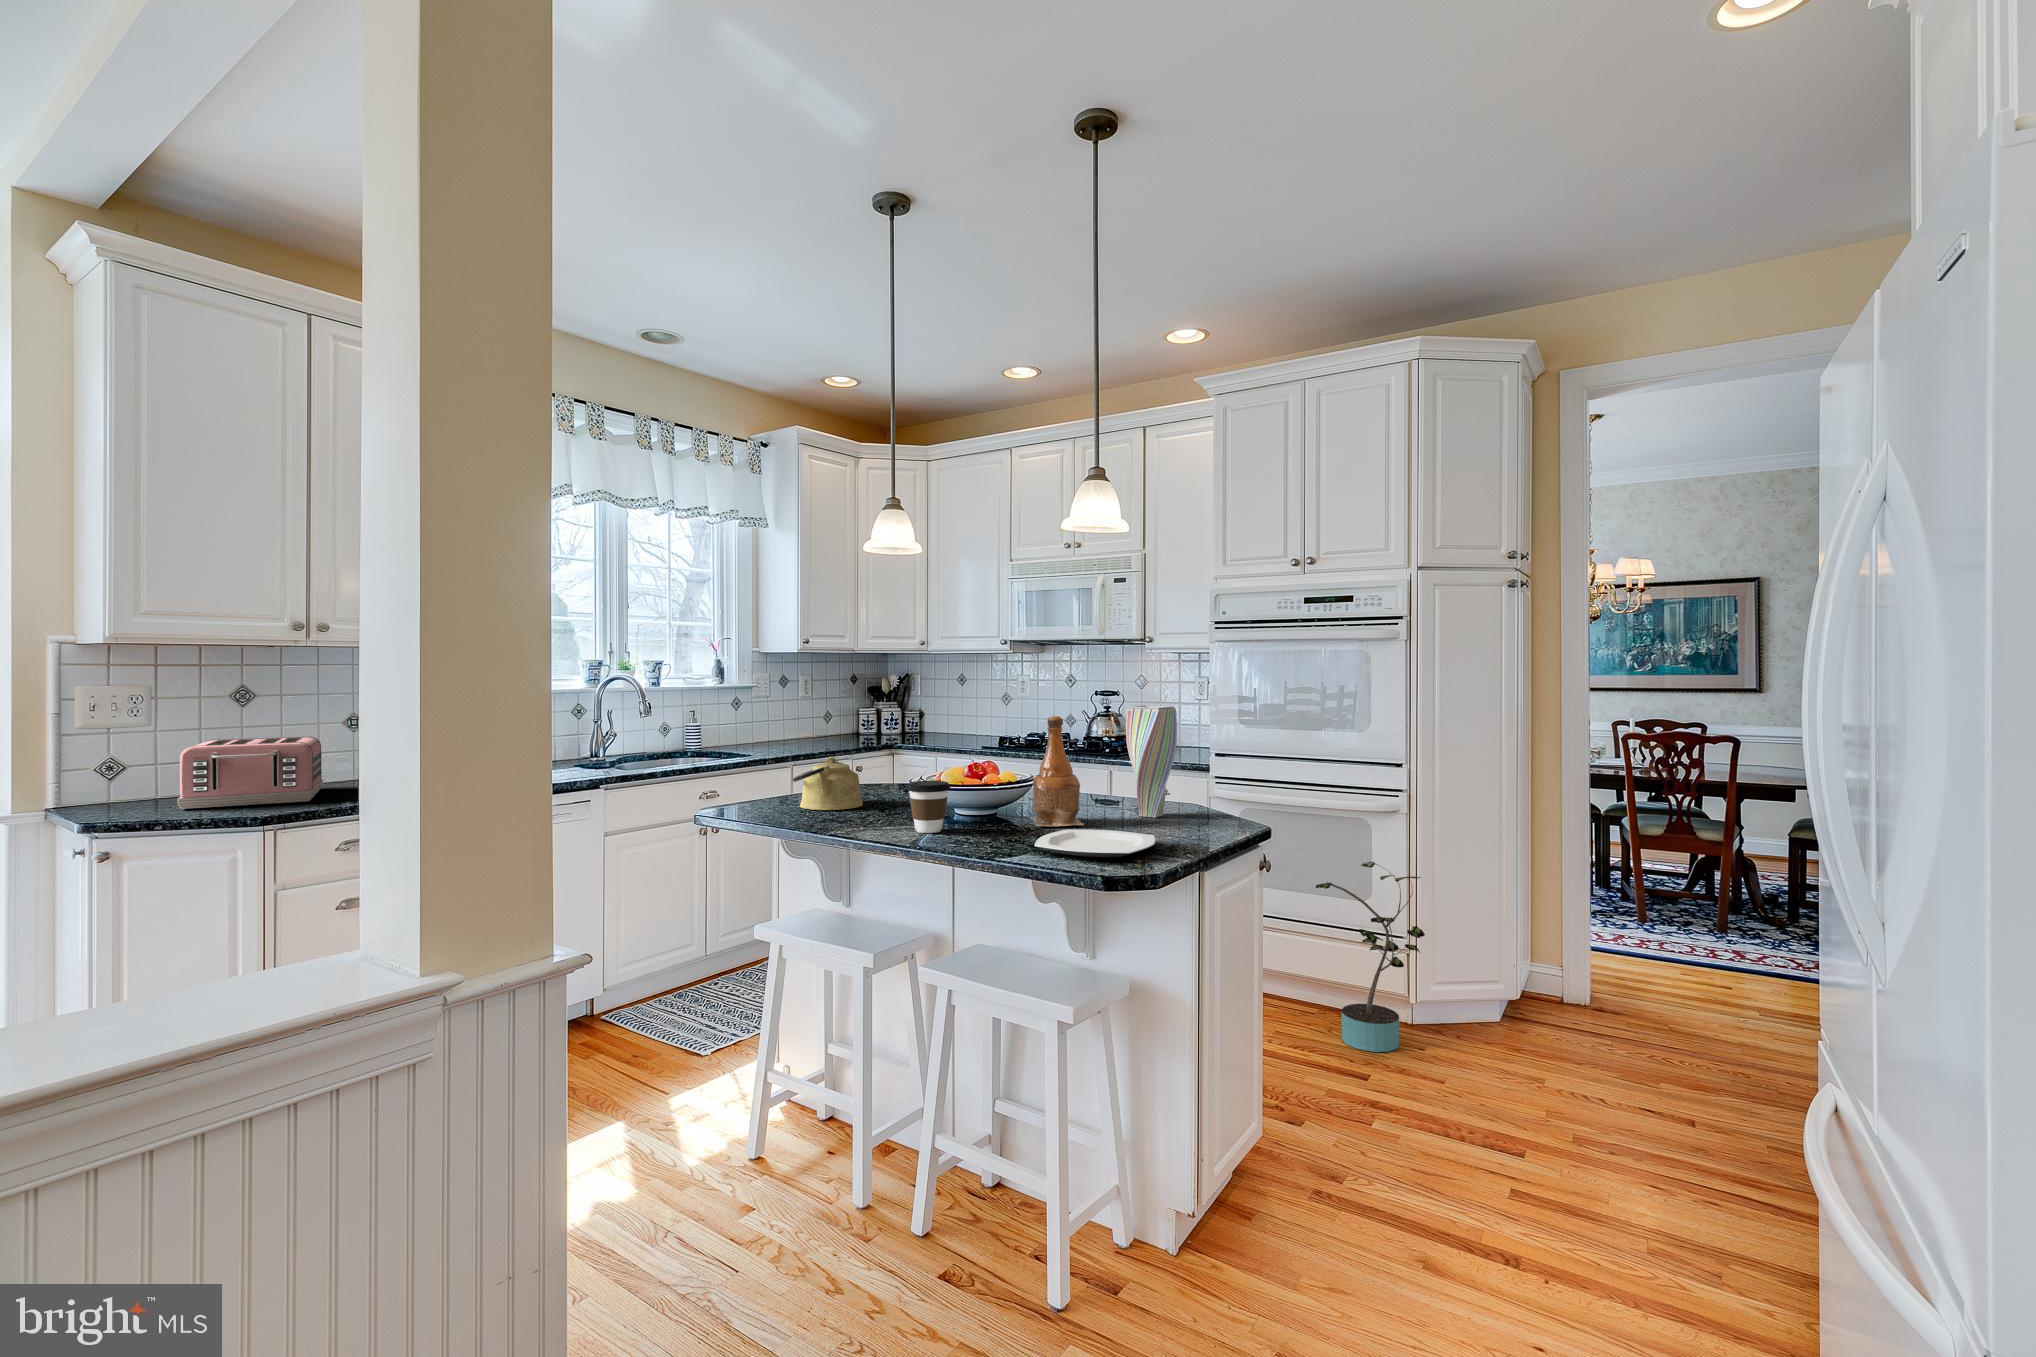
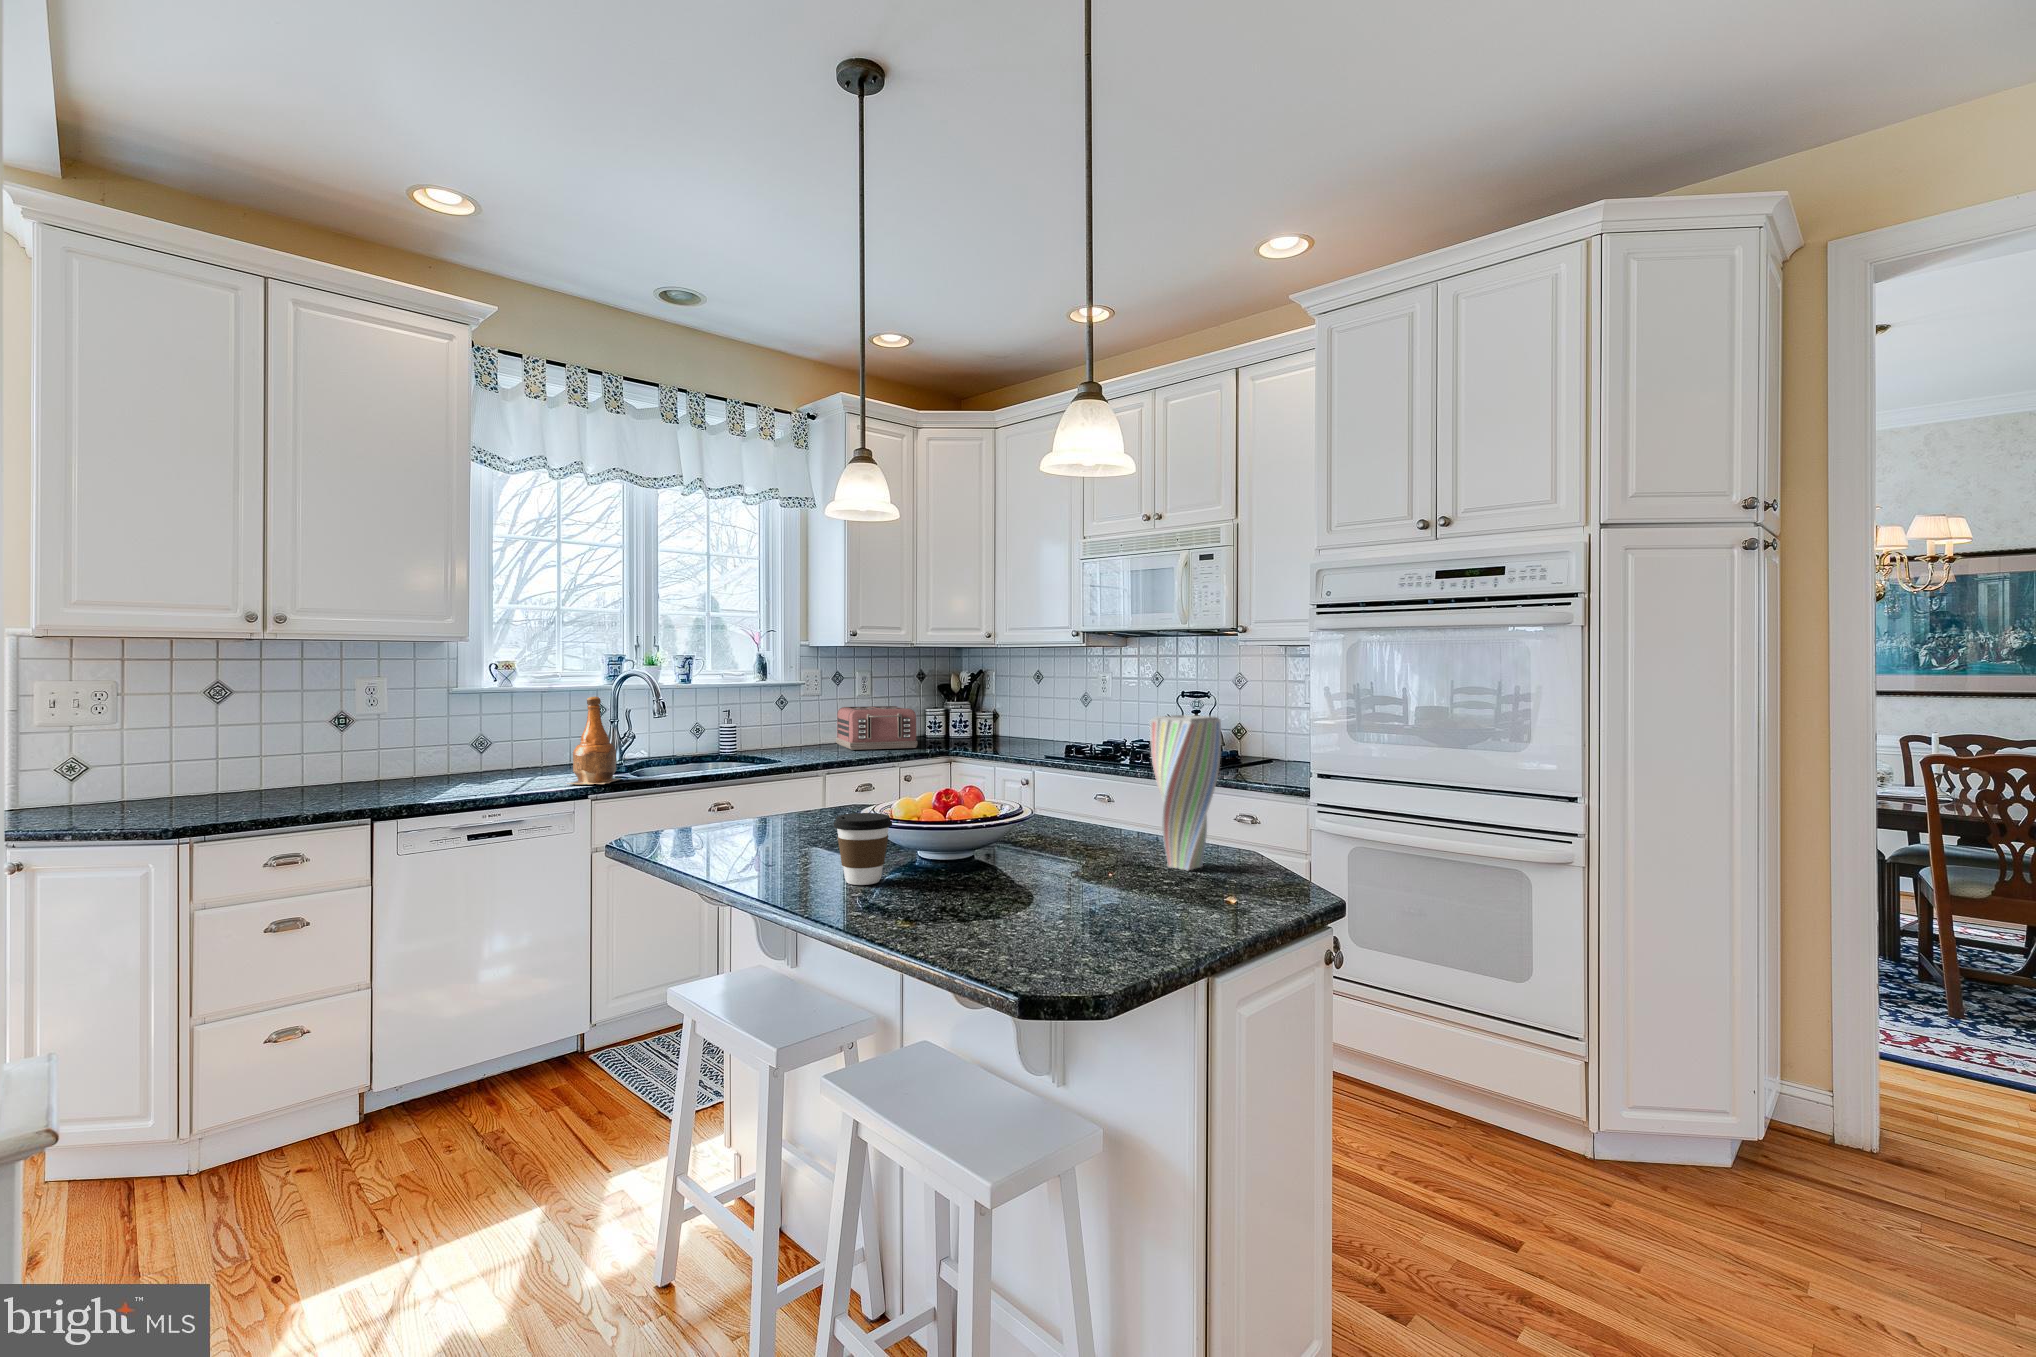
bottle: present [1030,716,1084,827] -> present [567,697,621,784]
toaster: present [177,737,323,809] -> present [836,706,918,750]
kettle: present [793,757,863,810] -> none [731,775,824,843]
plate: present [1035,829,1156,857] -> none [969,889,1156,941]
potted plant: present [1316,862,1425,1052] -> none [1449,930,1608,1198]

